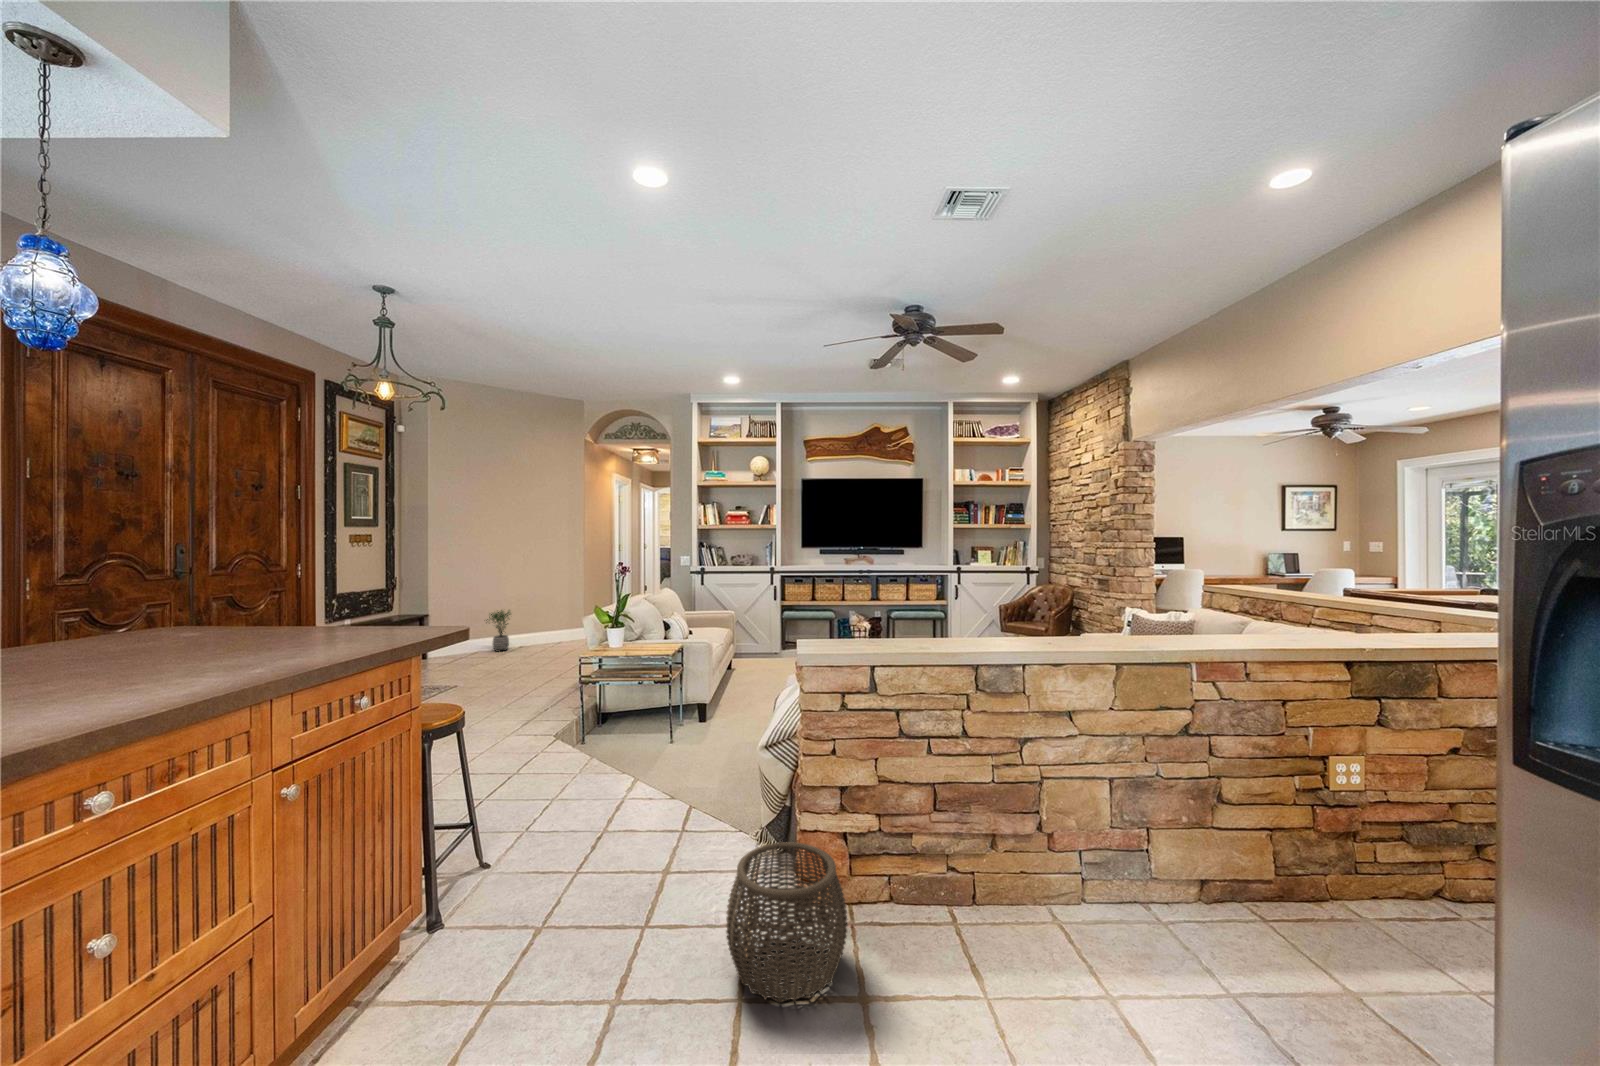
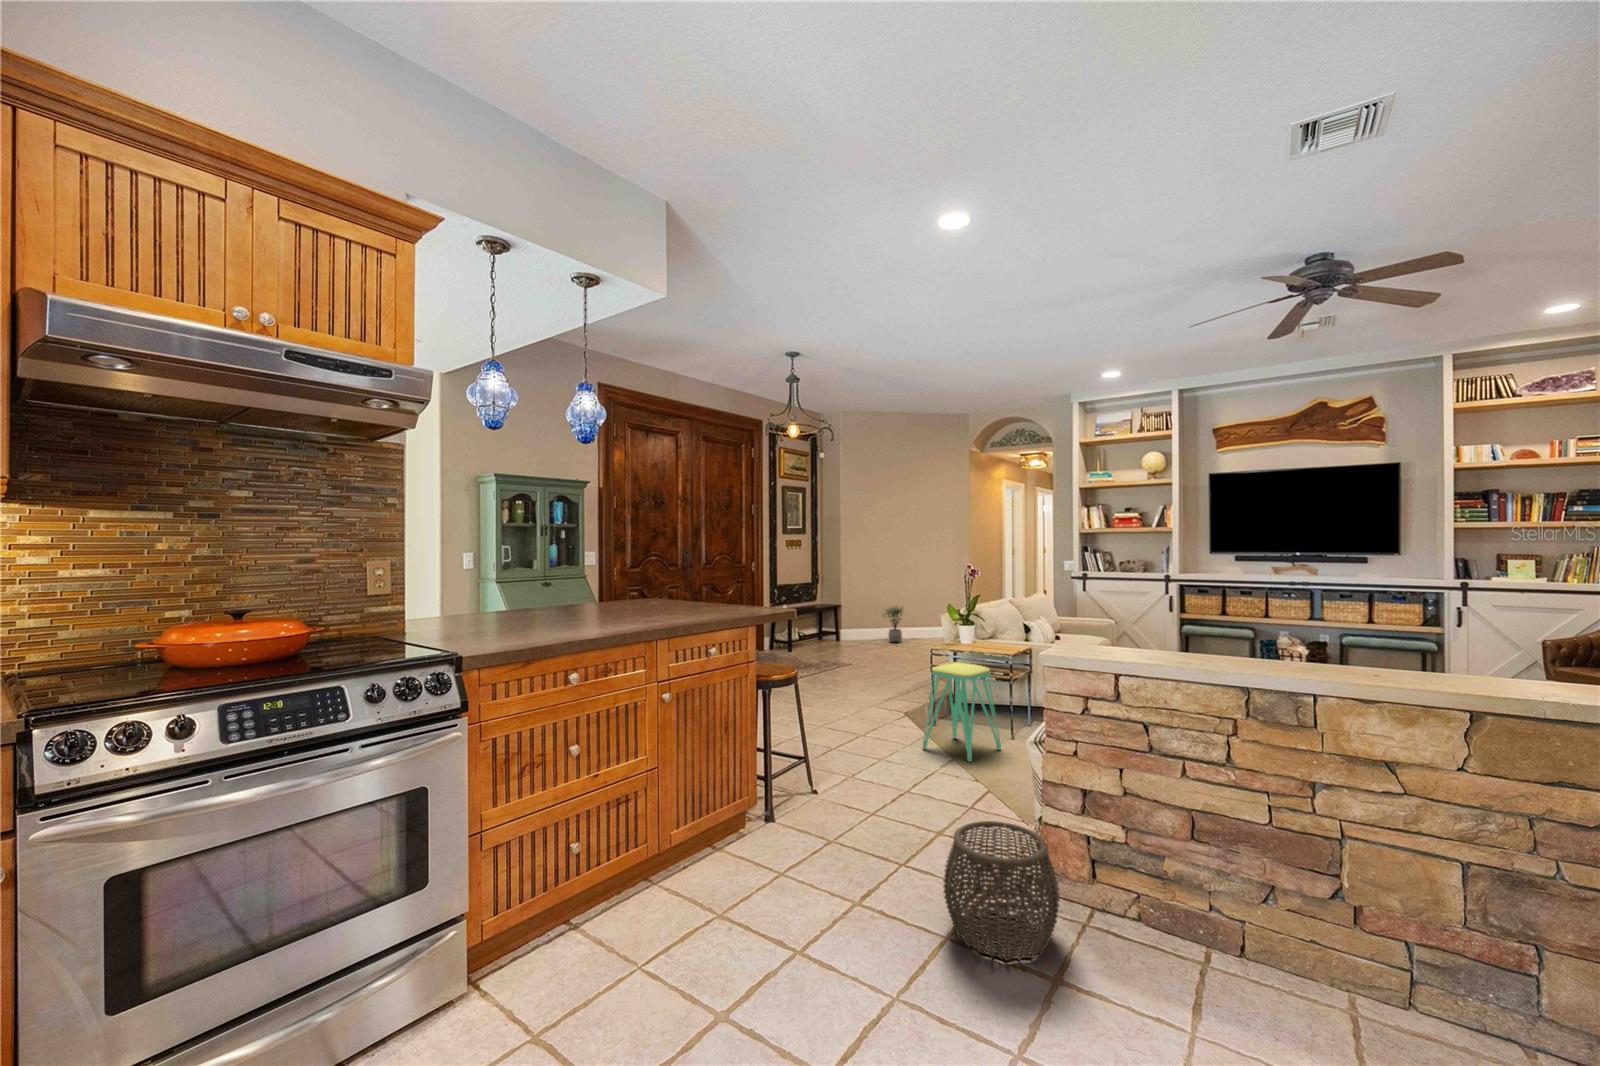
stool: none [594,669,676,775] -> present [923,662,1001,761]

